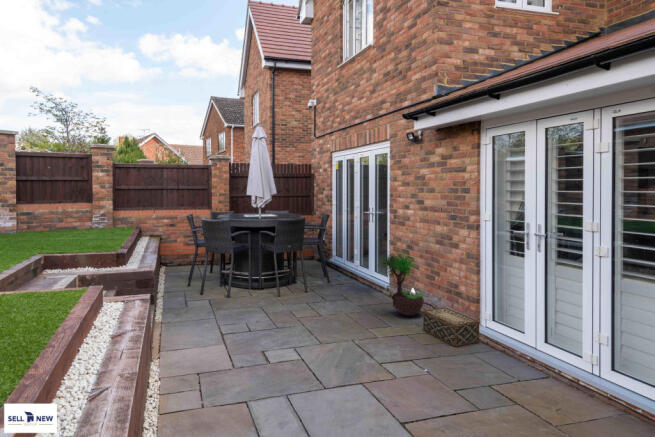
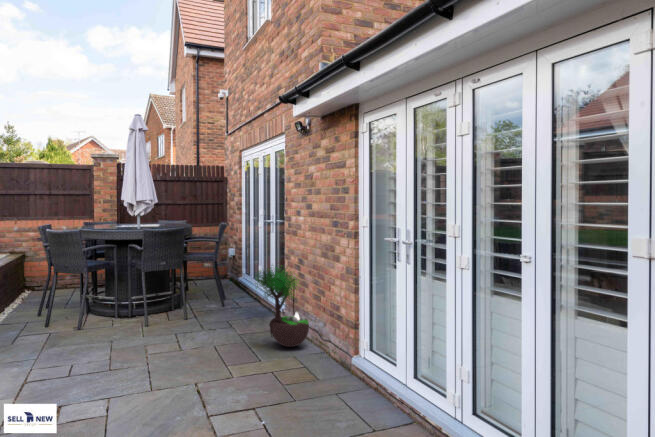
woven basket: present [423,308,479,346] -> none [296,336,356,385]

